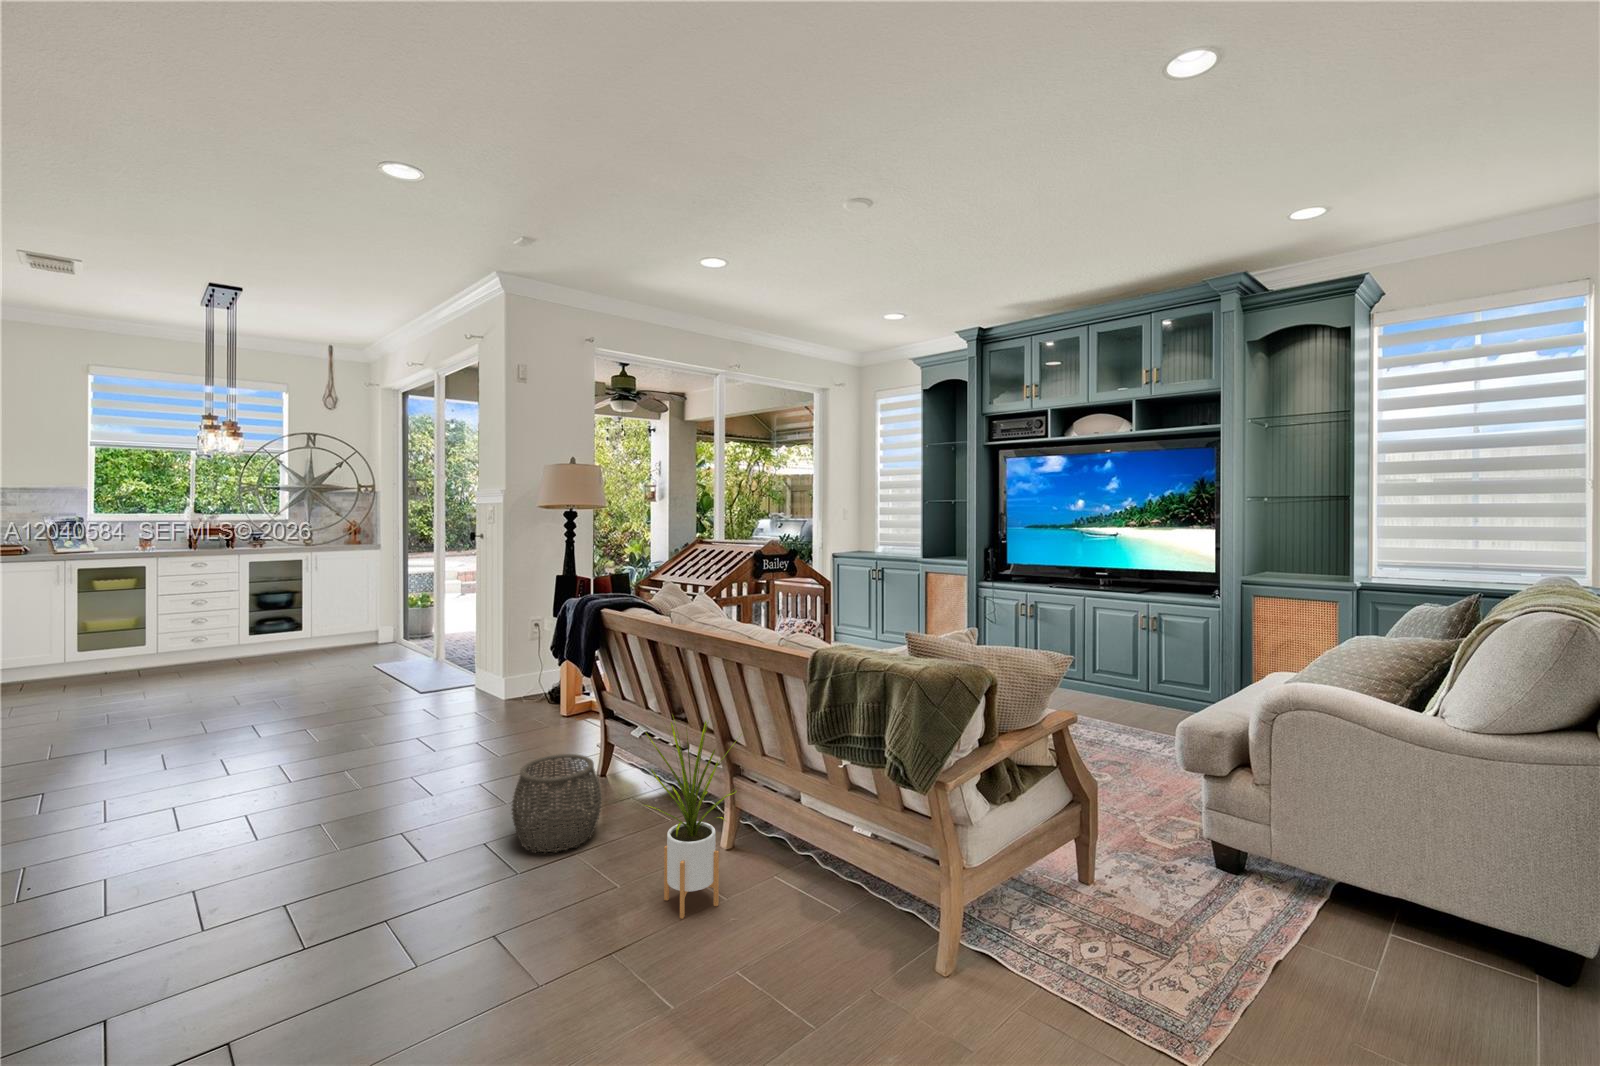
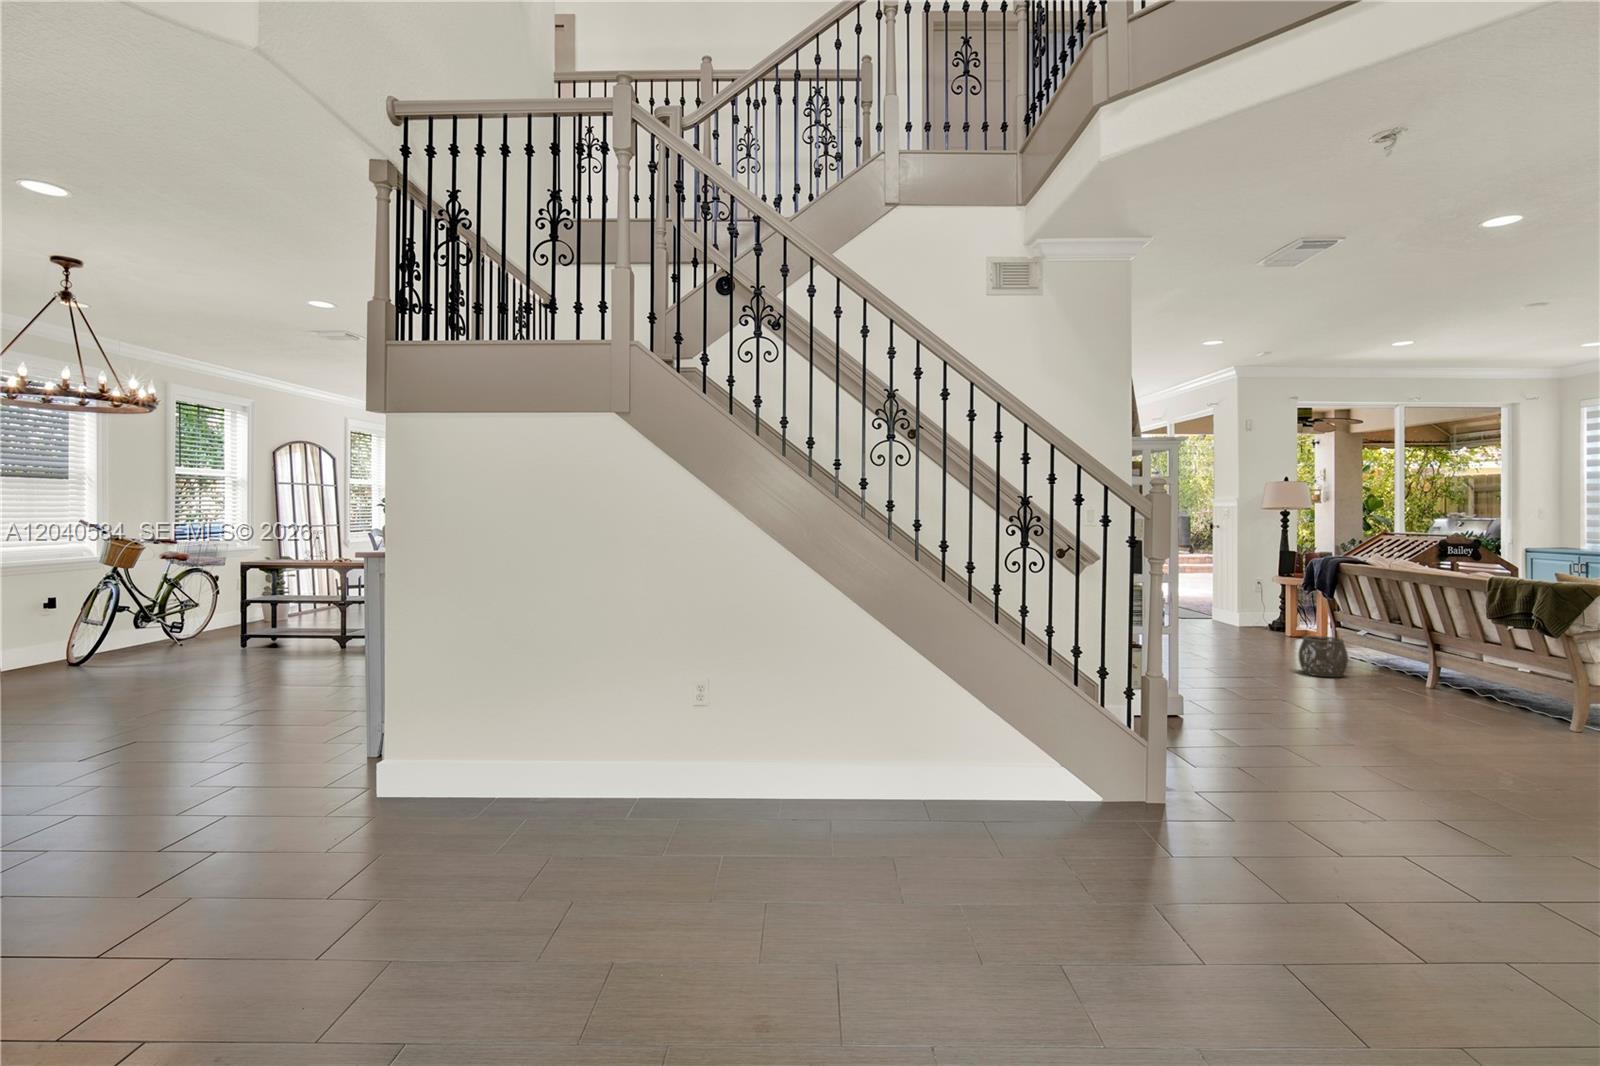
house plant: present [644,715,740,919] -> none [1385,606,1445,698]

